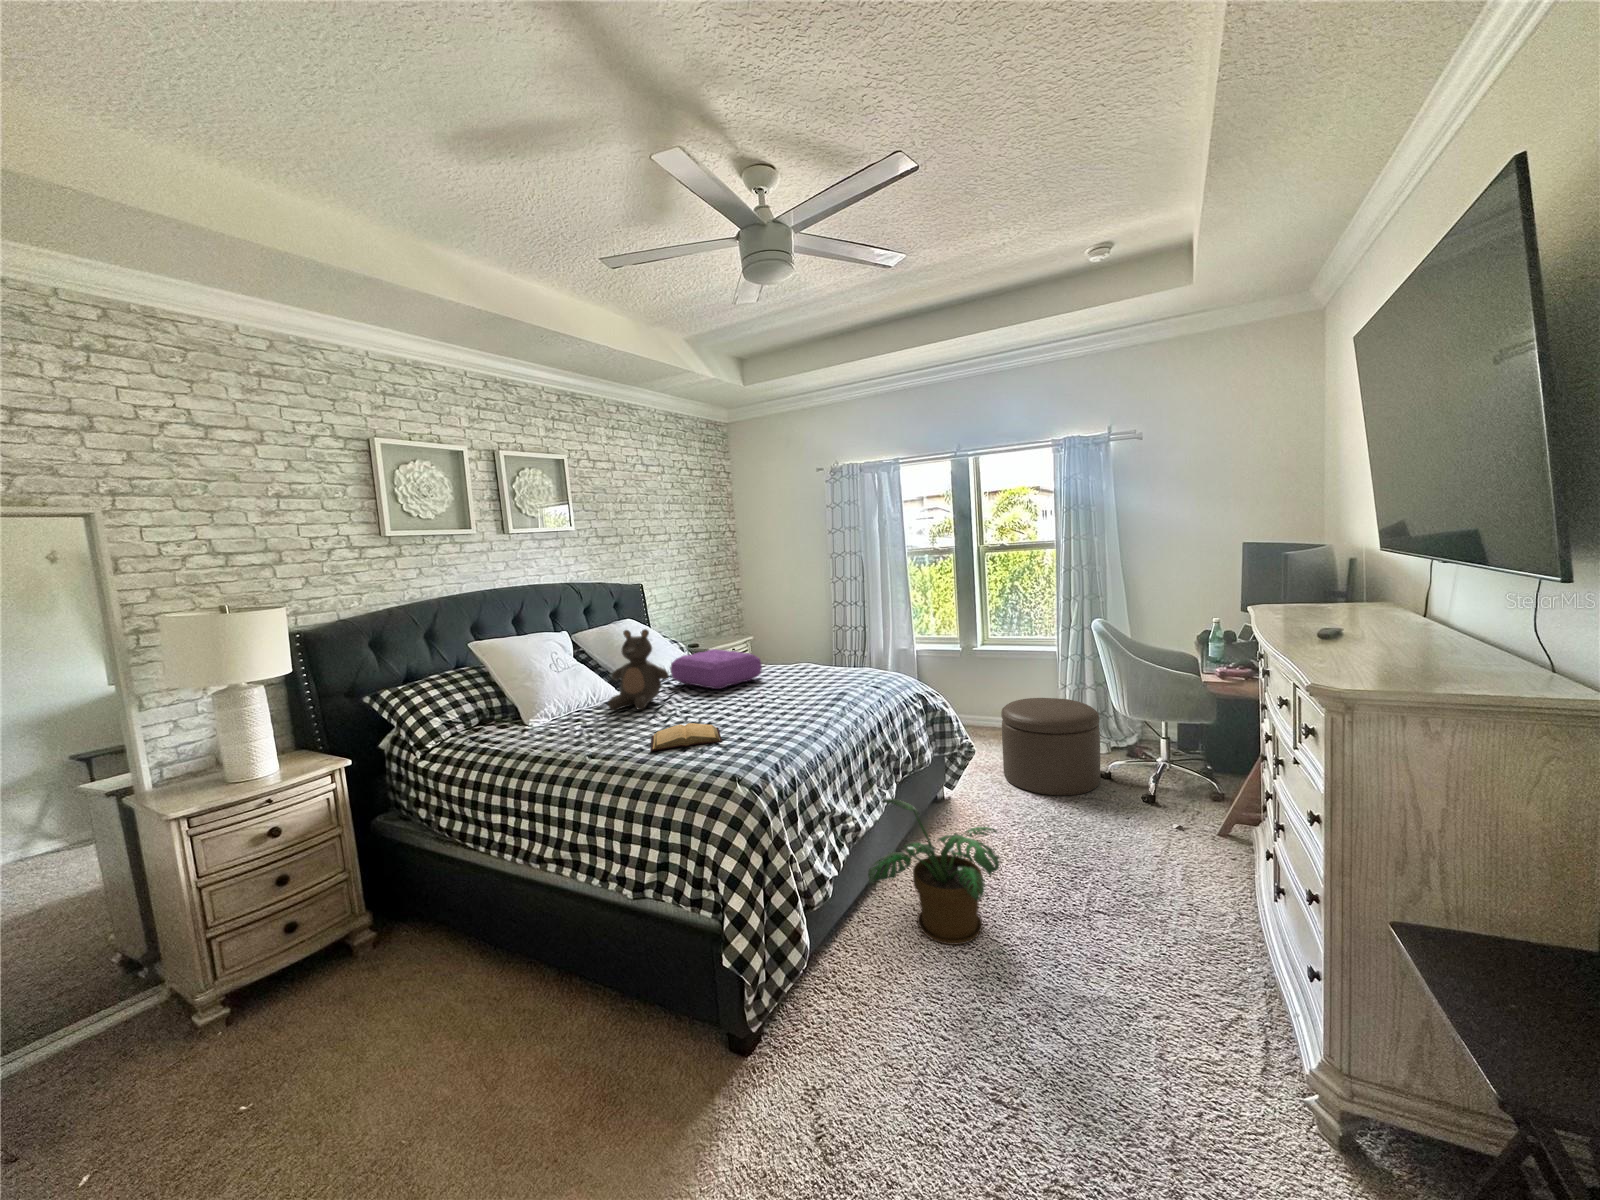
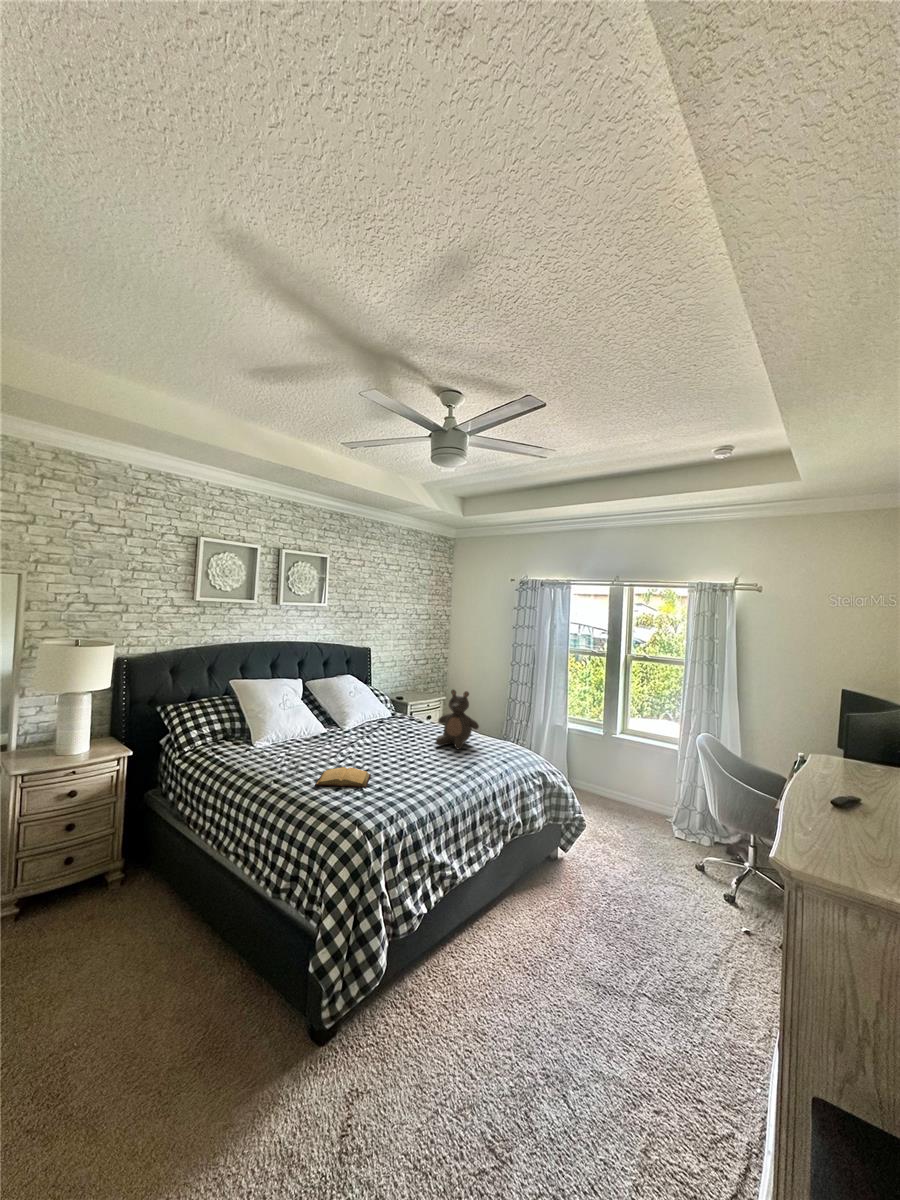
teddy bear: present [608,629,669,710] -> present [436,690,479,749]
pillow: present [670,649,762,689] -> none [365,707,429,740]
ottoman: present [1001,698,1100,795] -> none [613,787,696,880]
potted plant: present [868,798,999,945] -> none [455,856,563,995]

